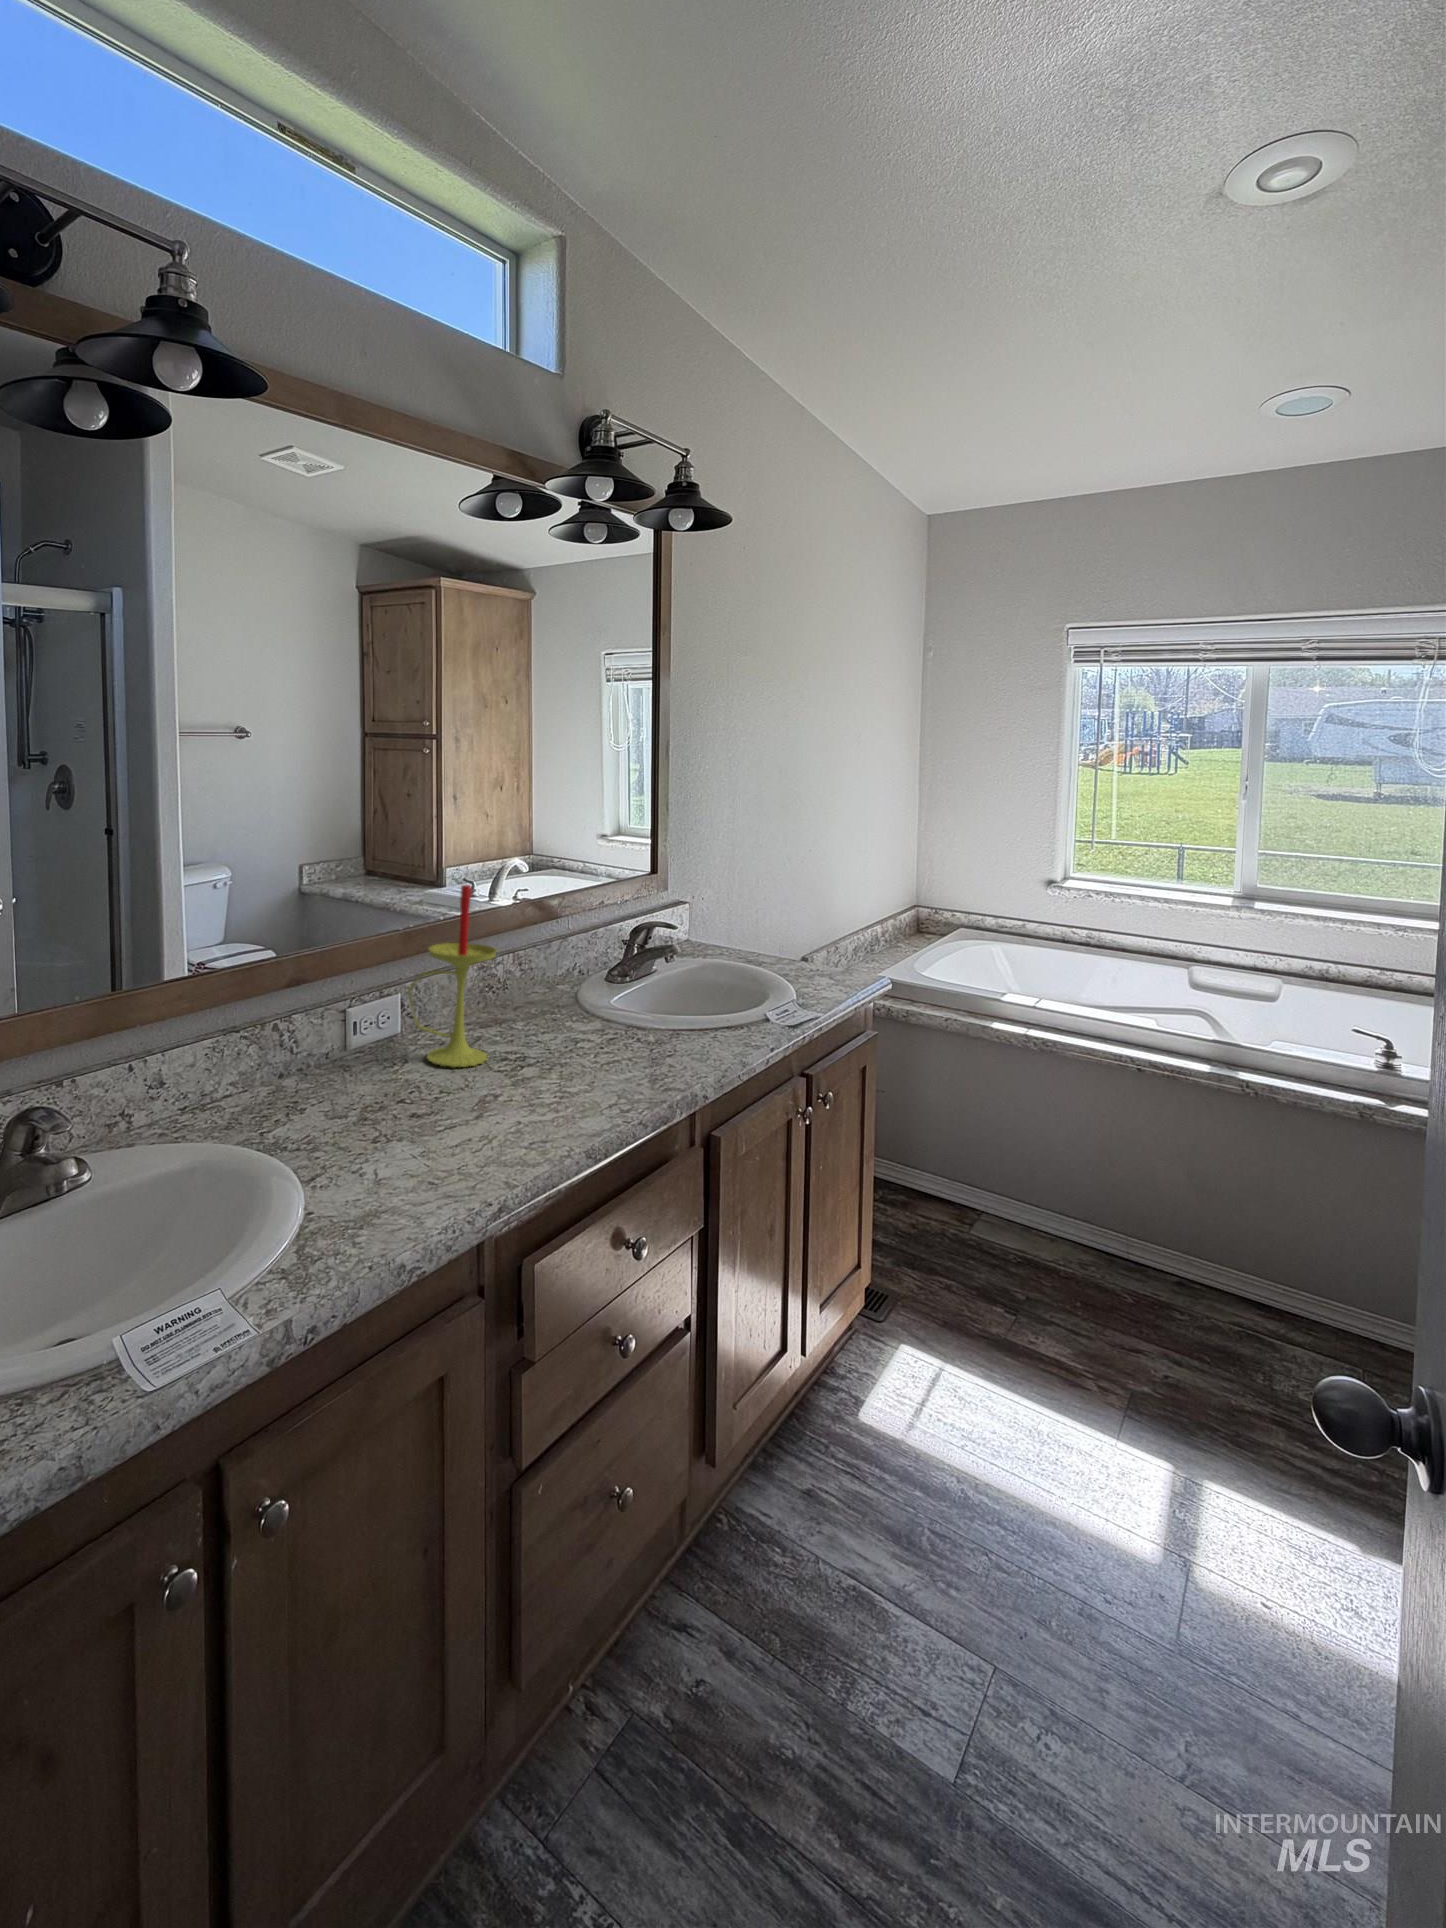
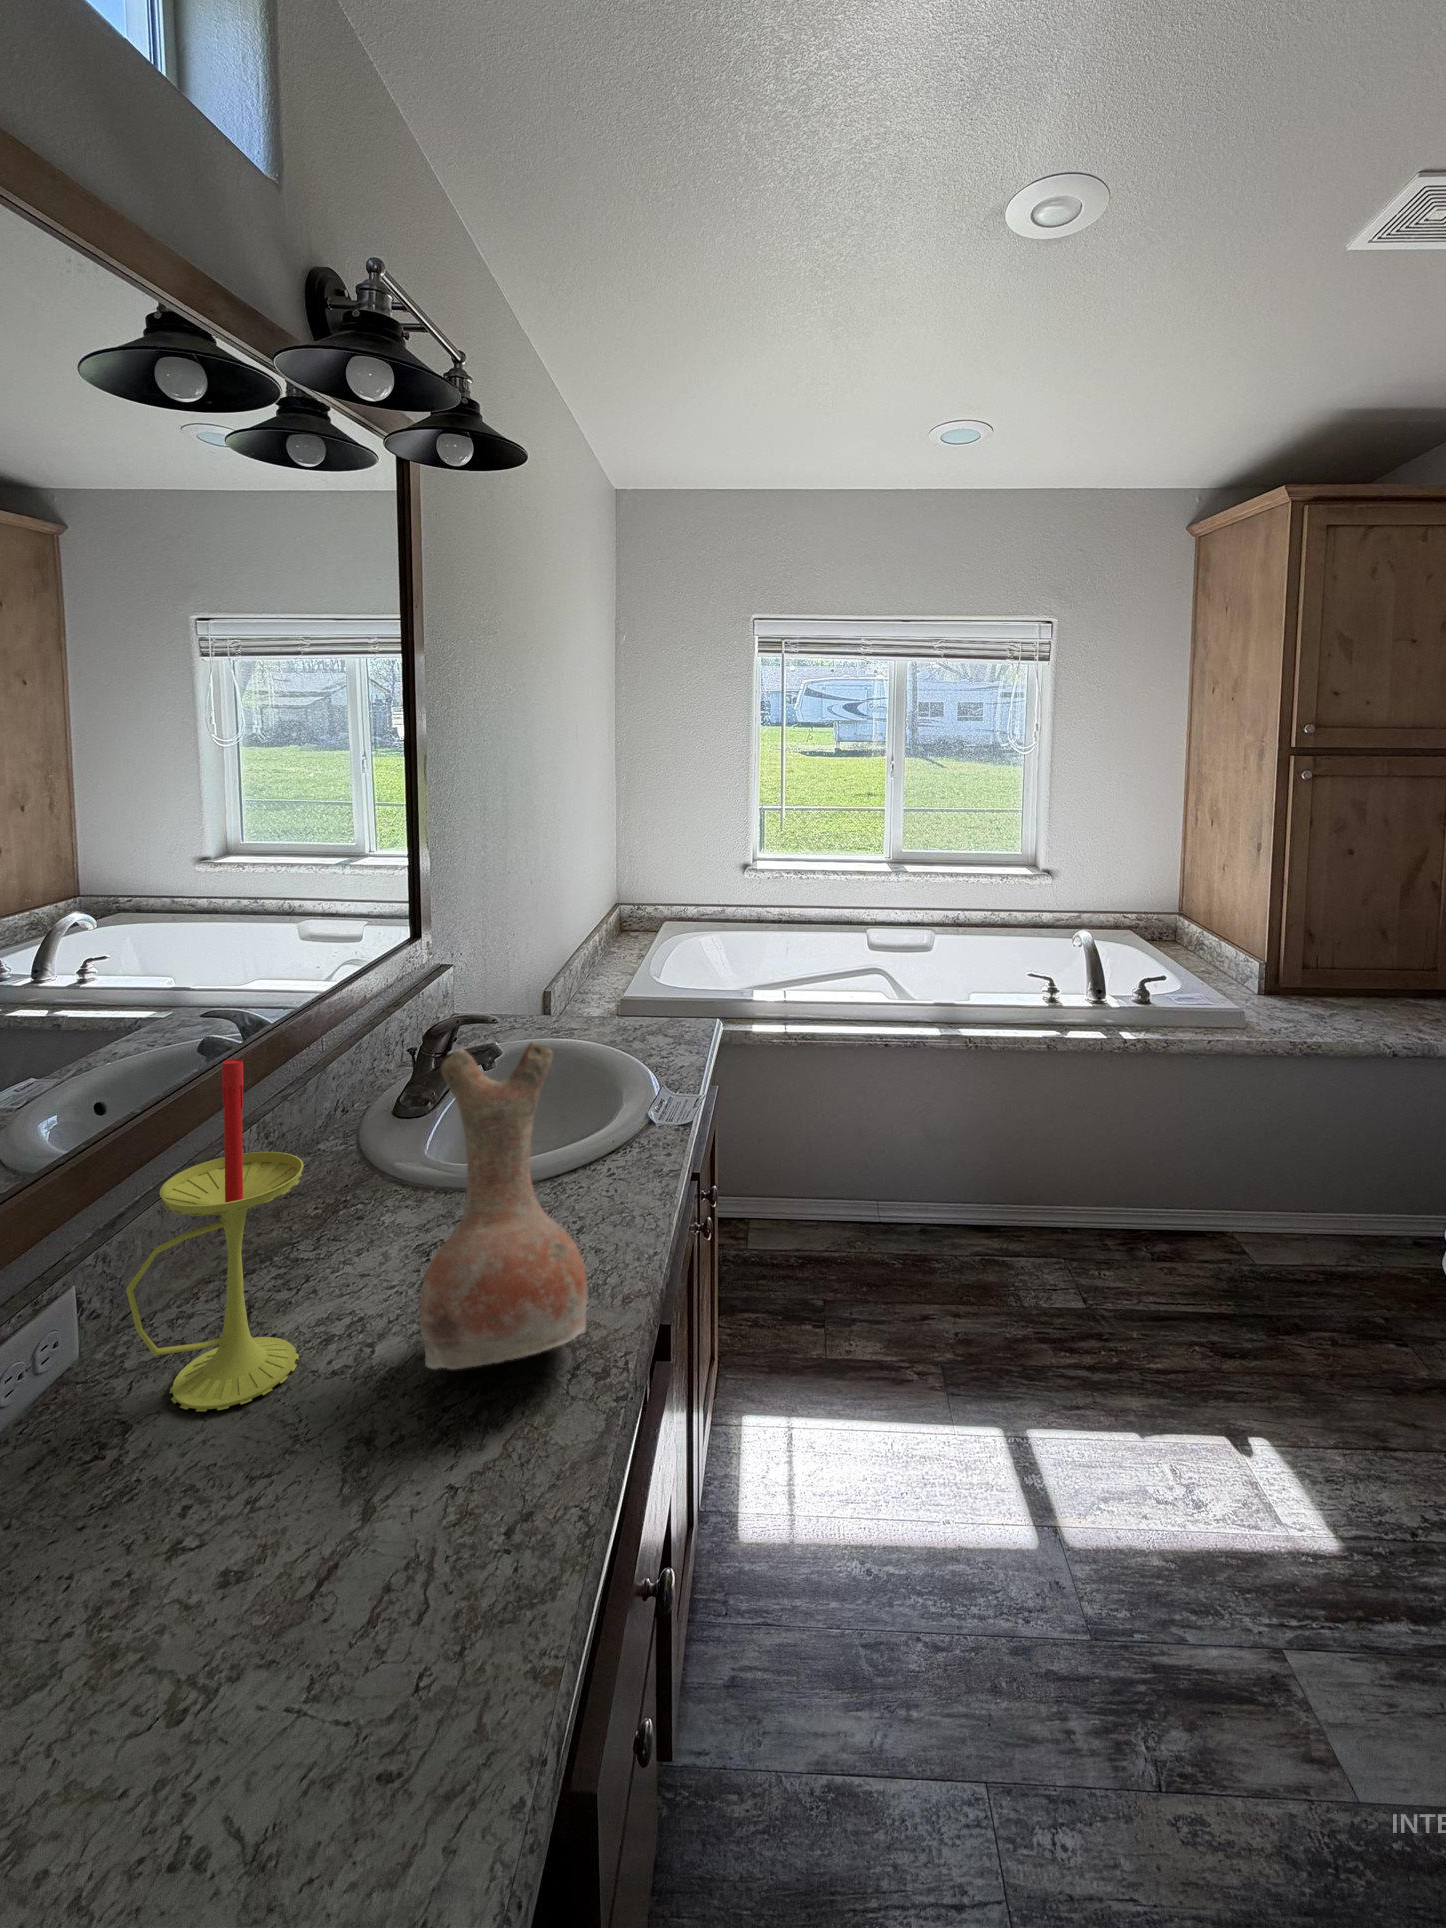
vase: none [530,903,633,1082] -> present [419,1042,587,1369]

